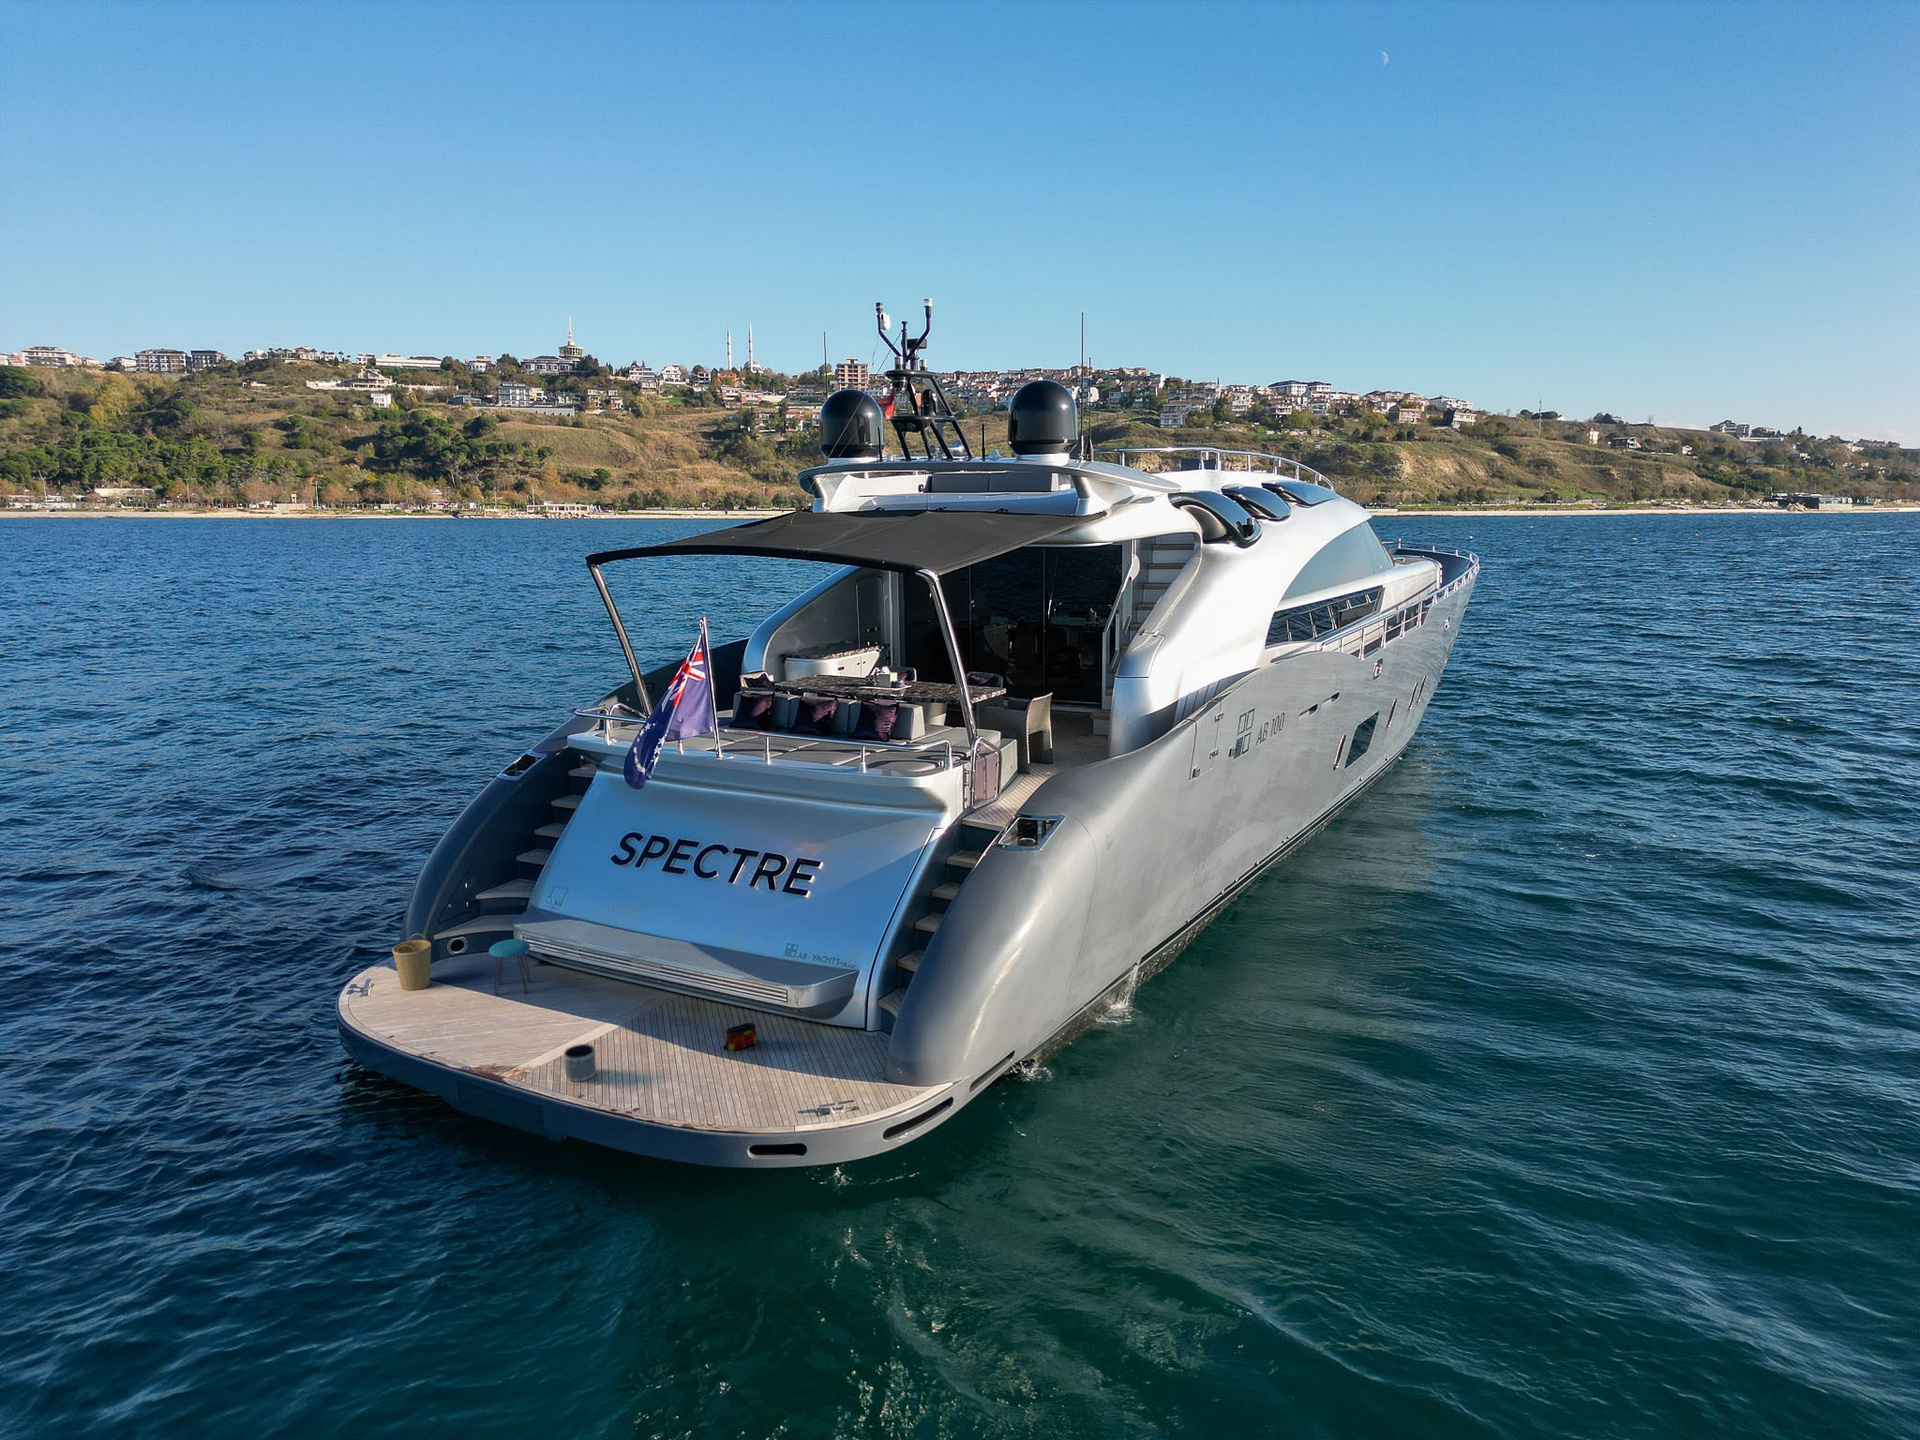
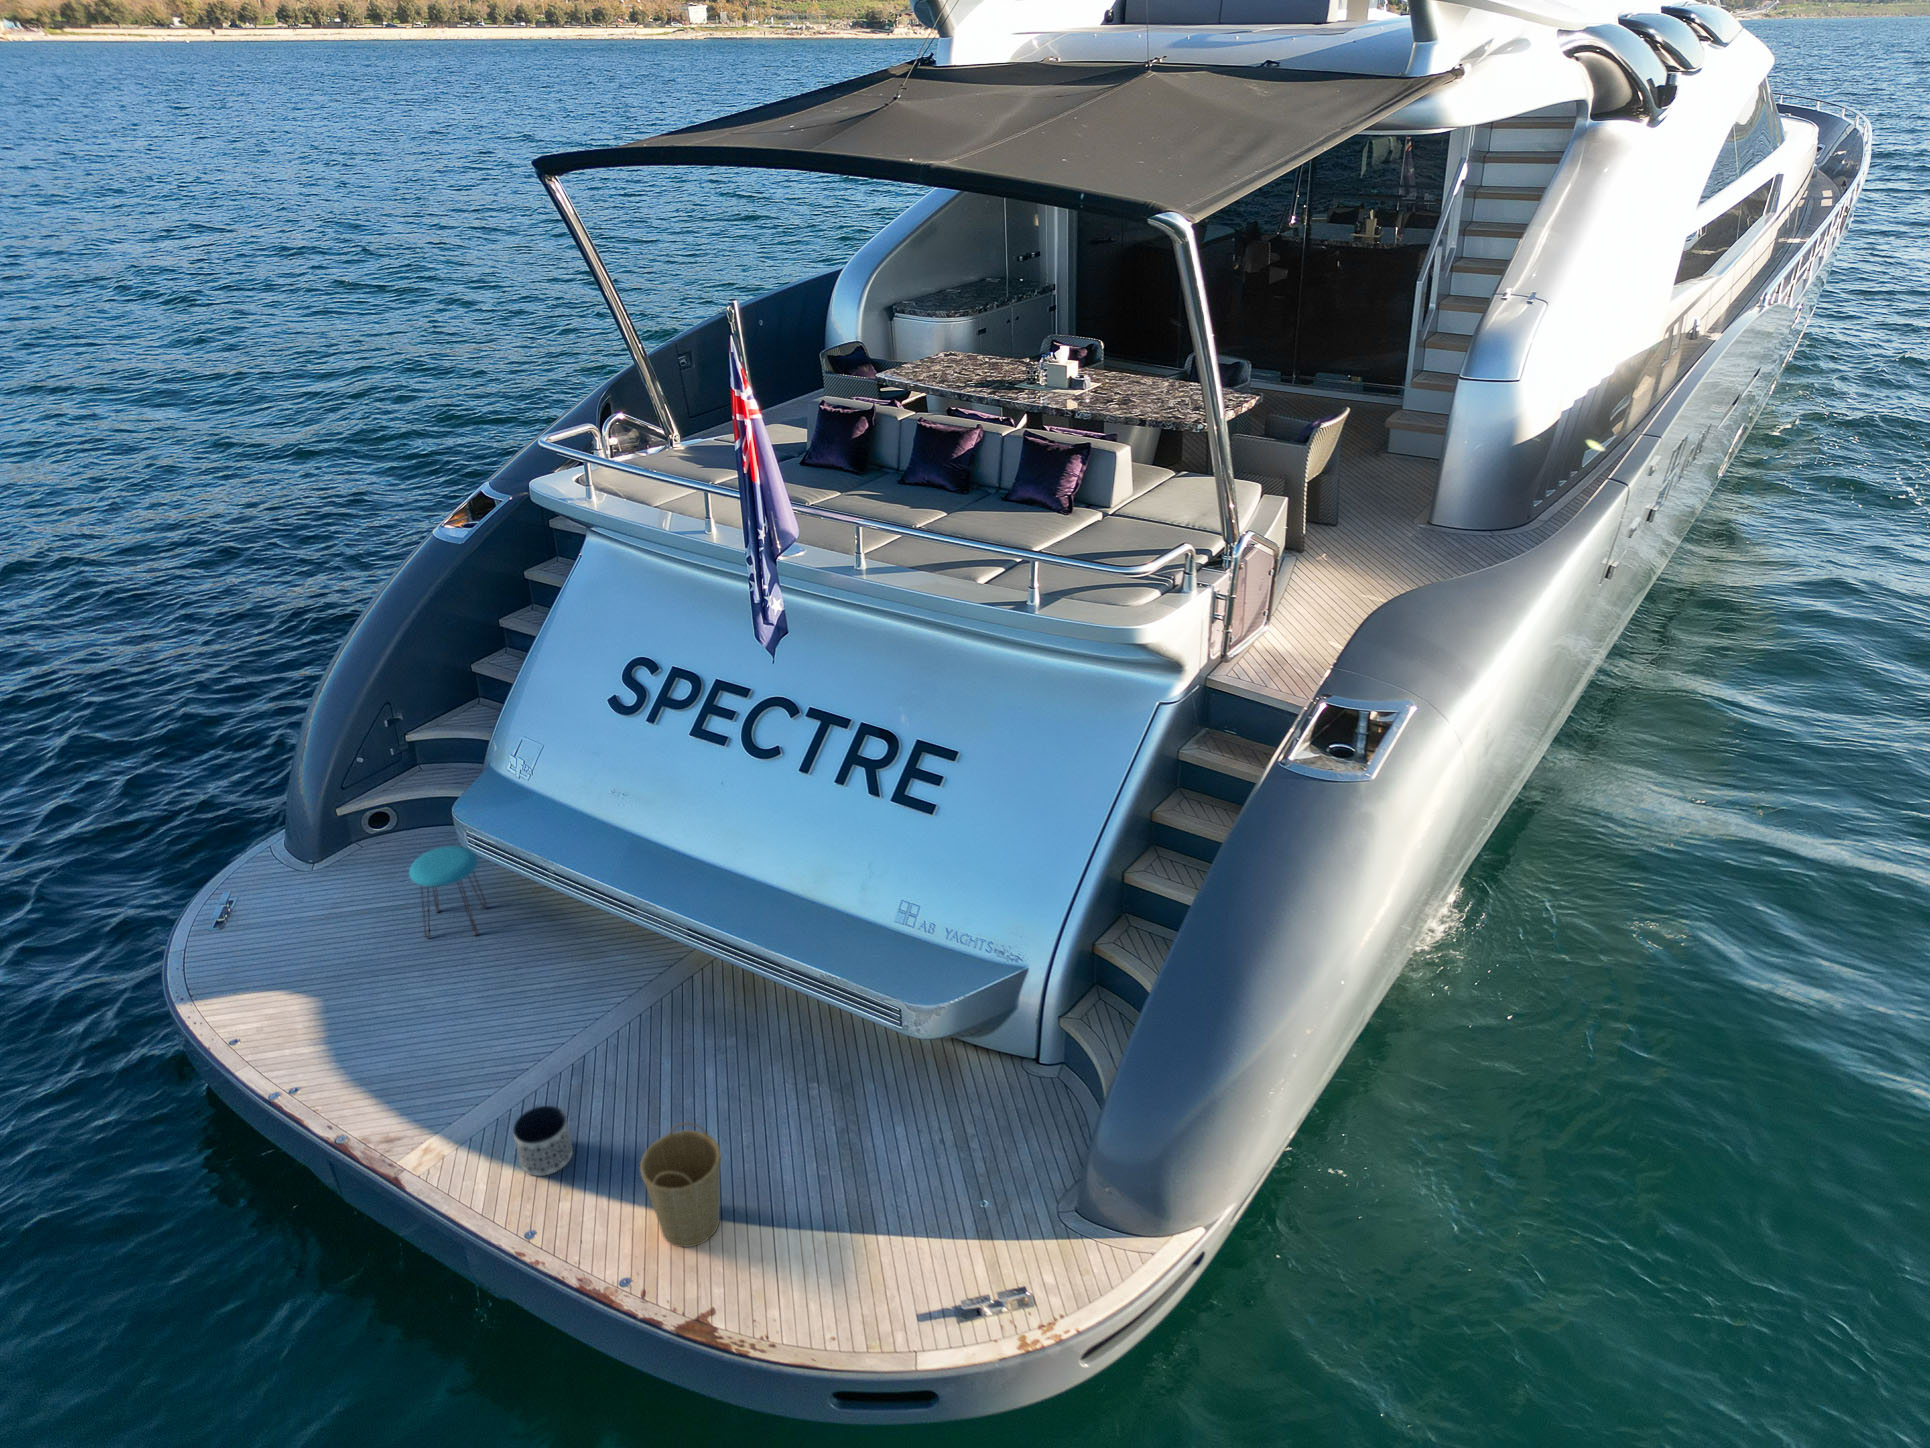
basket: present [392,934,431,991] -> present [640,1122,721,1247]
bag: present [723,1023,756,1051] -> none [793,1045,849,1098]

